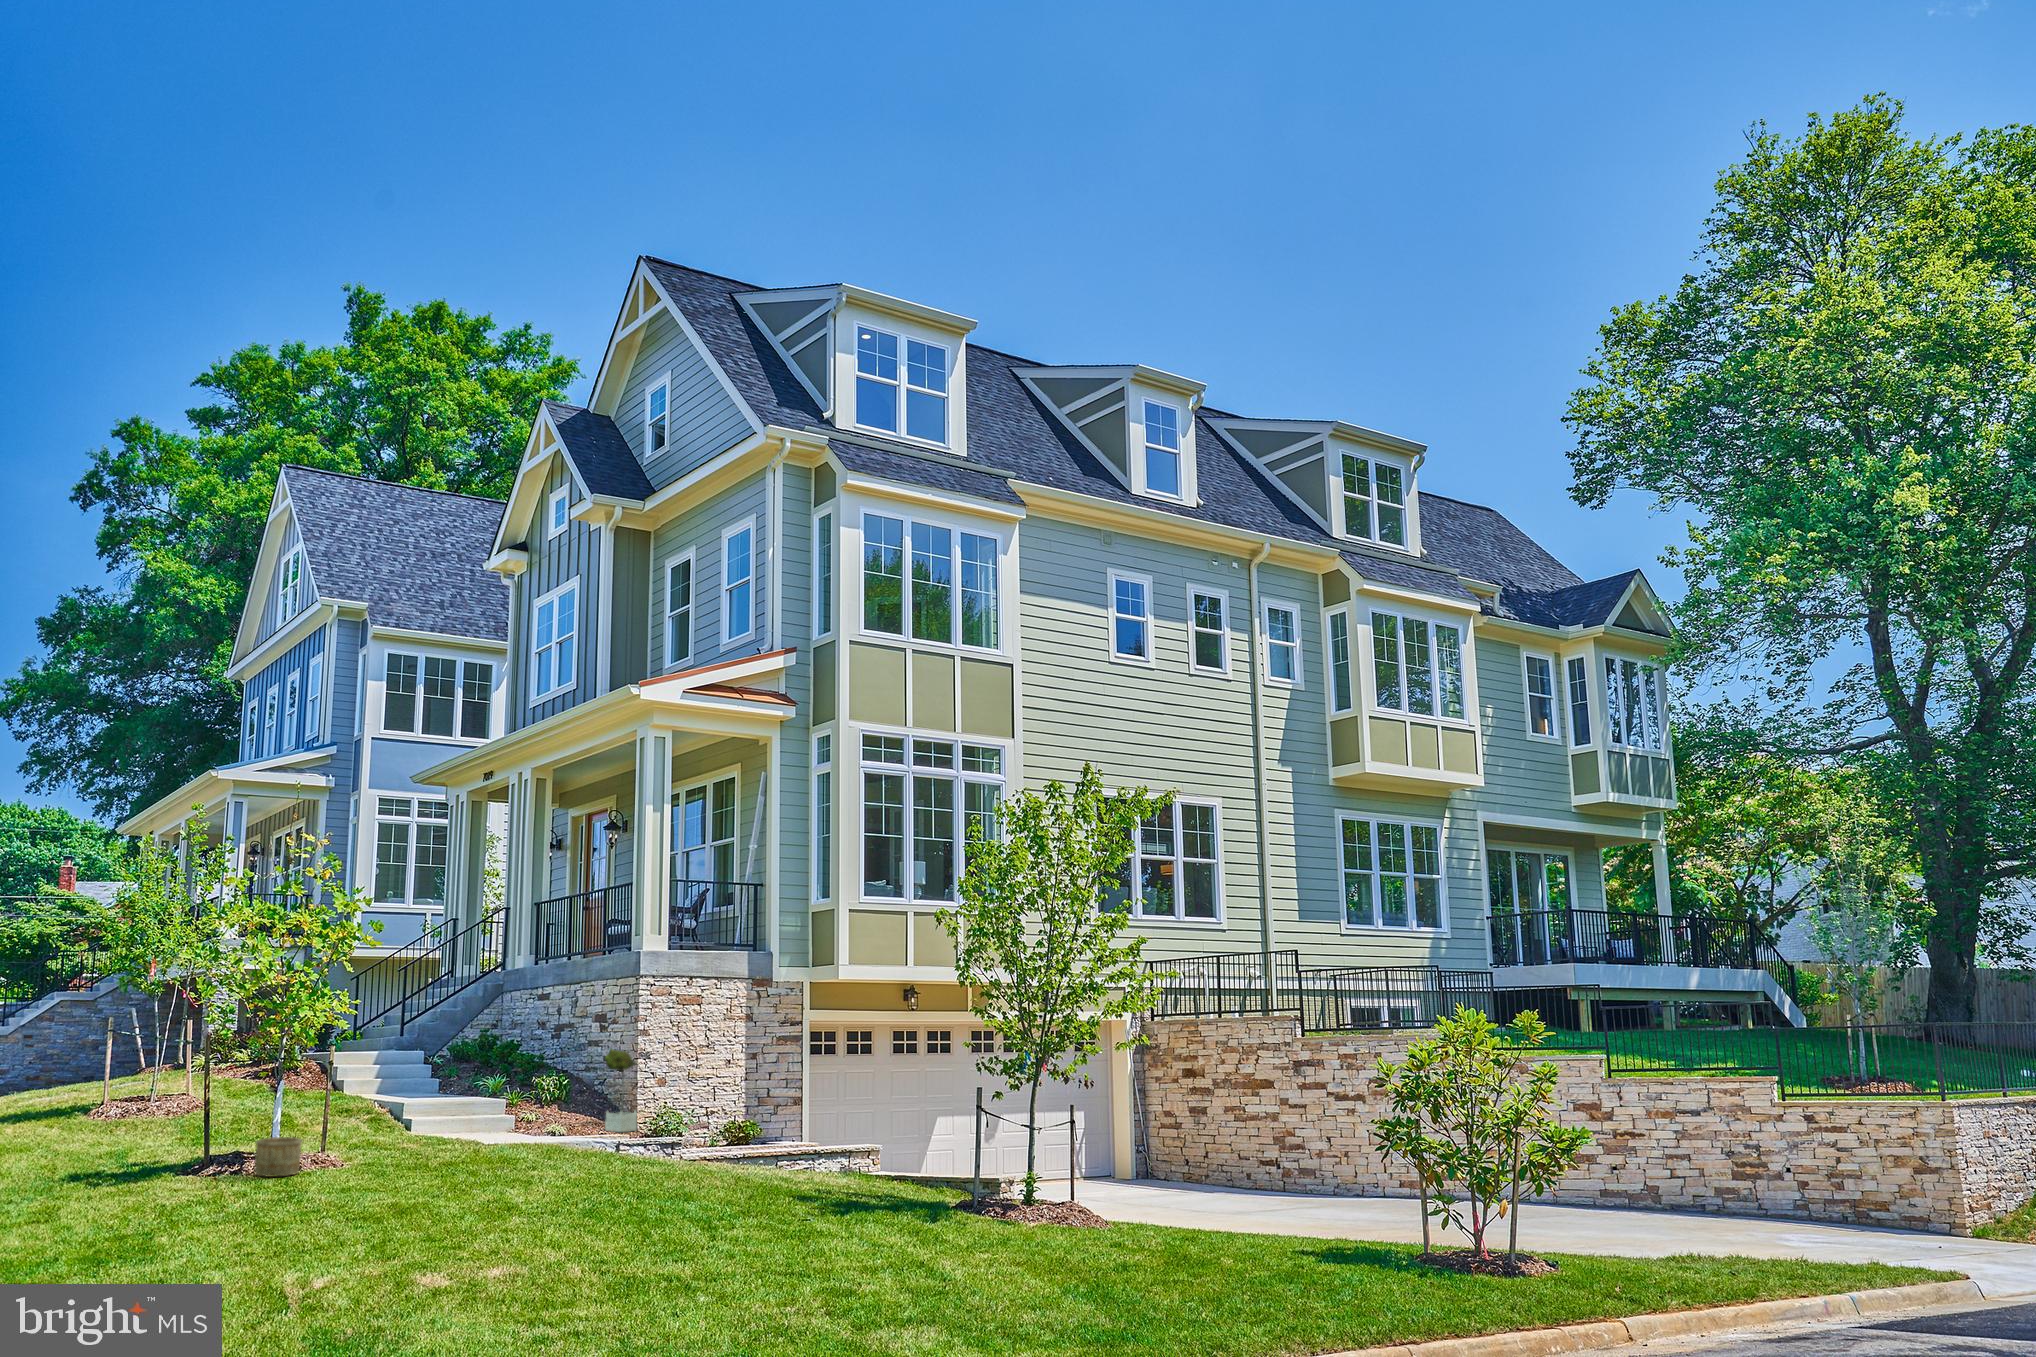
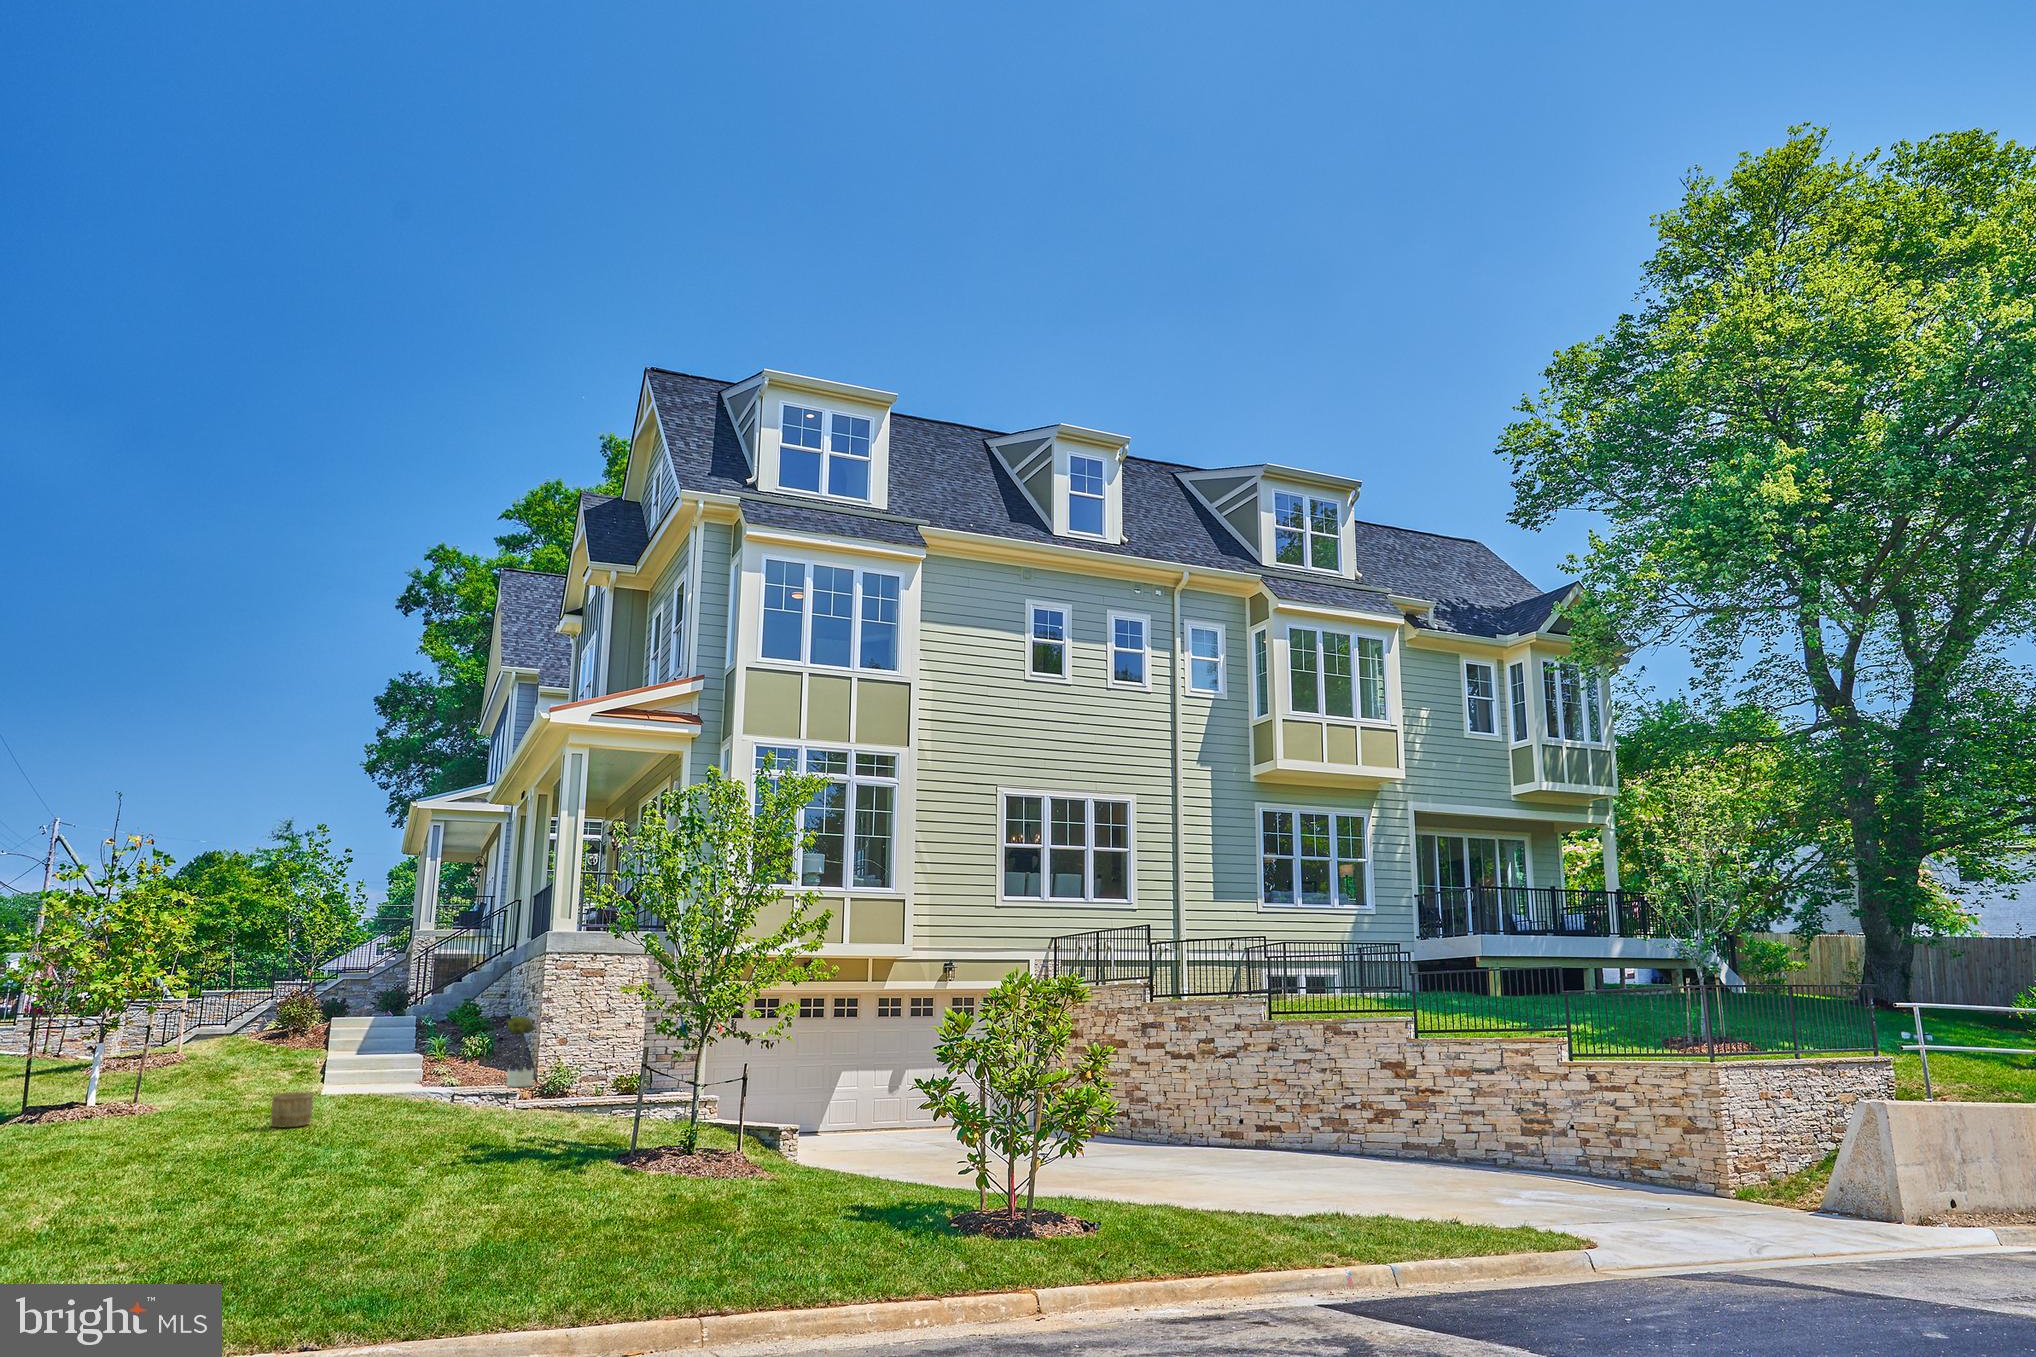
wooden bucket: present [254,1137,303,1177] -> present [271,1092,314,1127]

